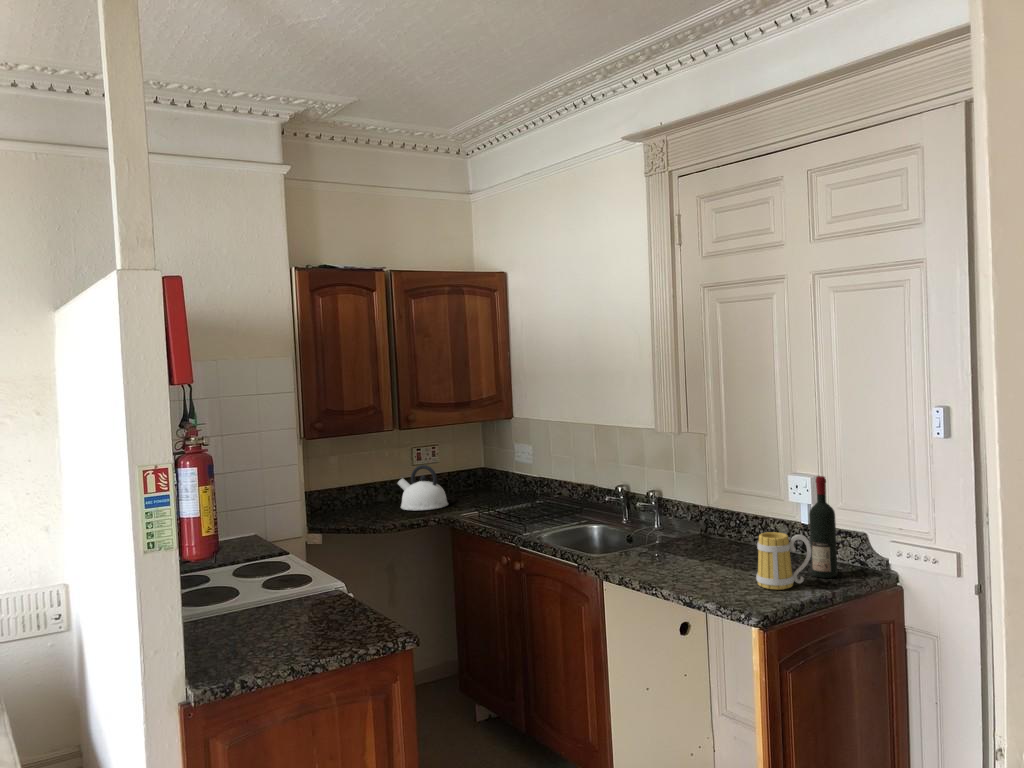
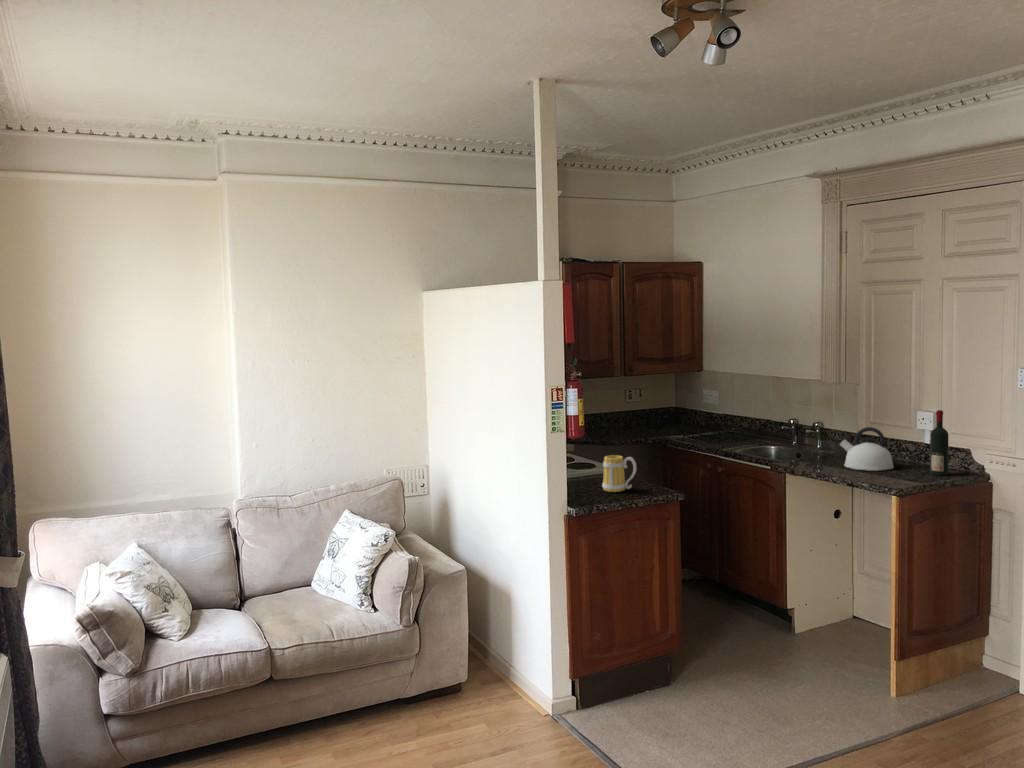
kettle: present [398,465,448,510] -> present [840,427,894,471]
mug: present [756,532,811,590] -> present [602,455,636,492]

